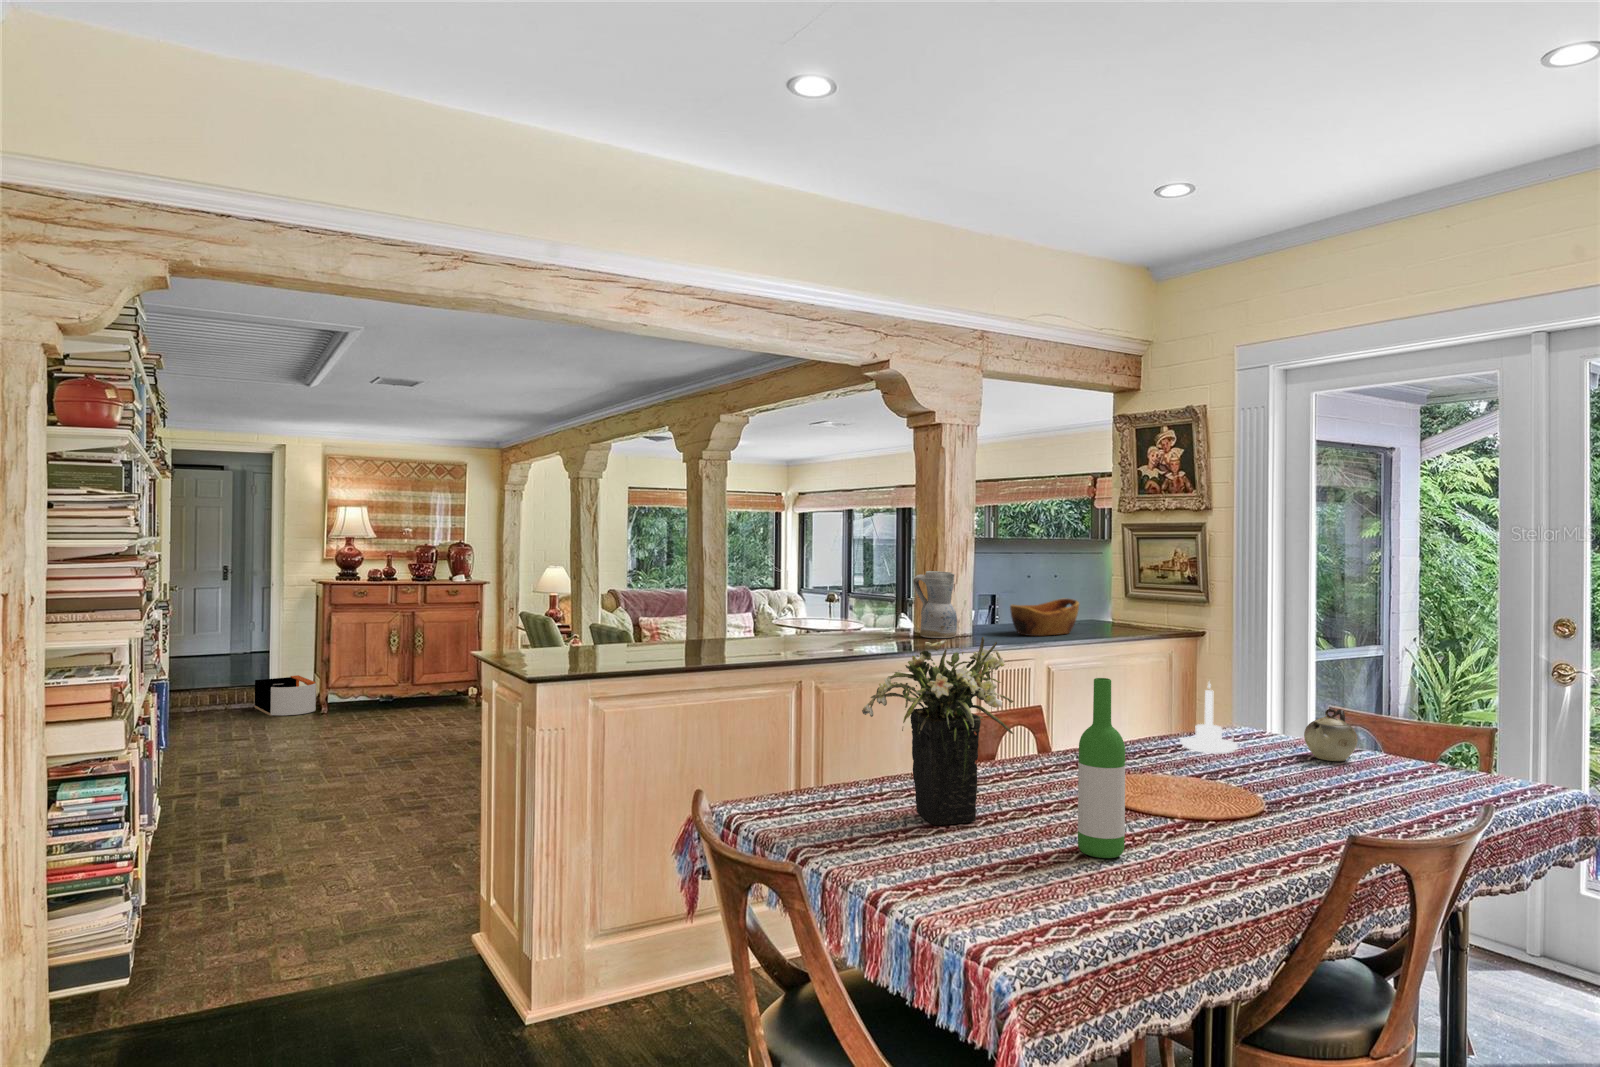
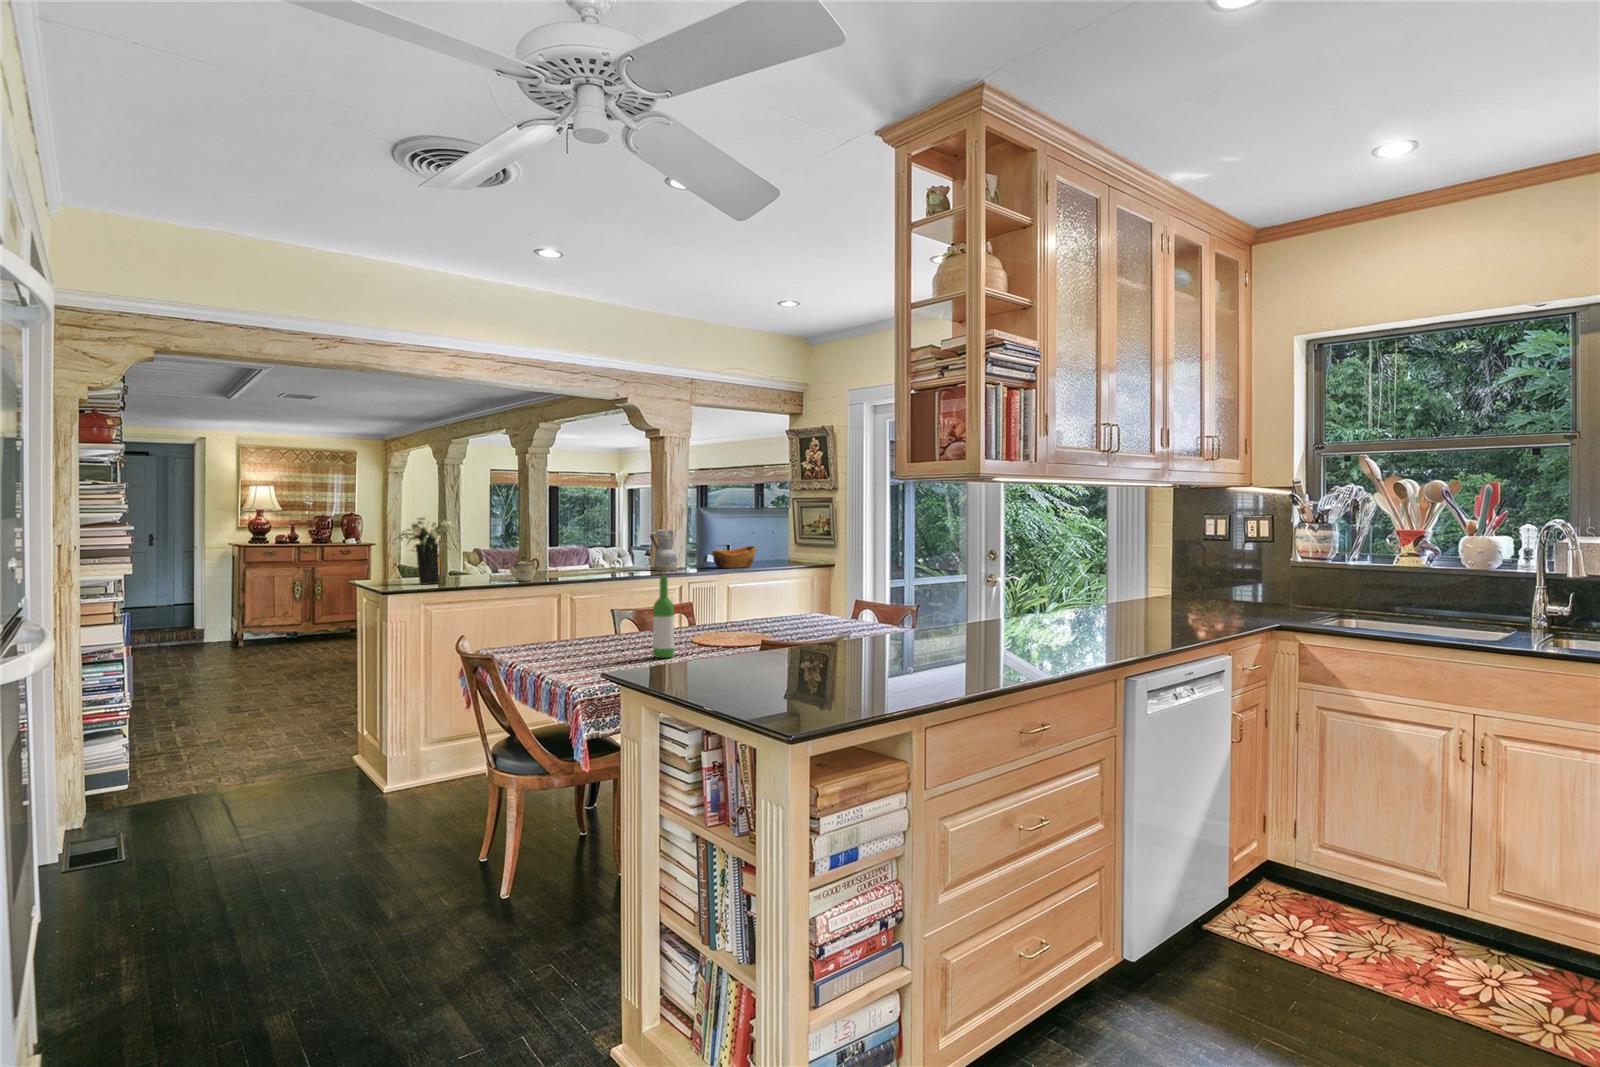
flower arrangement: present [862,637,1014,825] -> present [391,517,456,584]
storage bin: present [255,675,316,716] -> none [181,618,235,649]
candle holder: present [1180,683,1238,754] -> none [762,585,790,623]
teapot: present [1304,709,1358,761] -> present [505,557,539,581]

